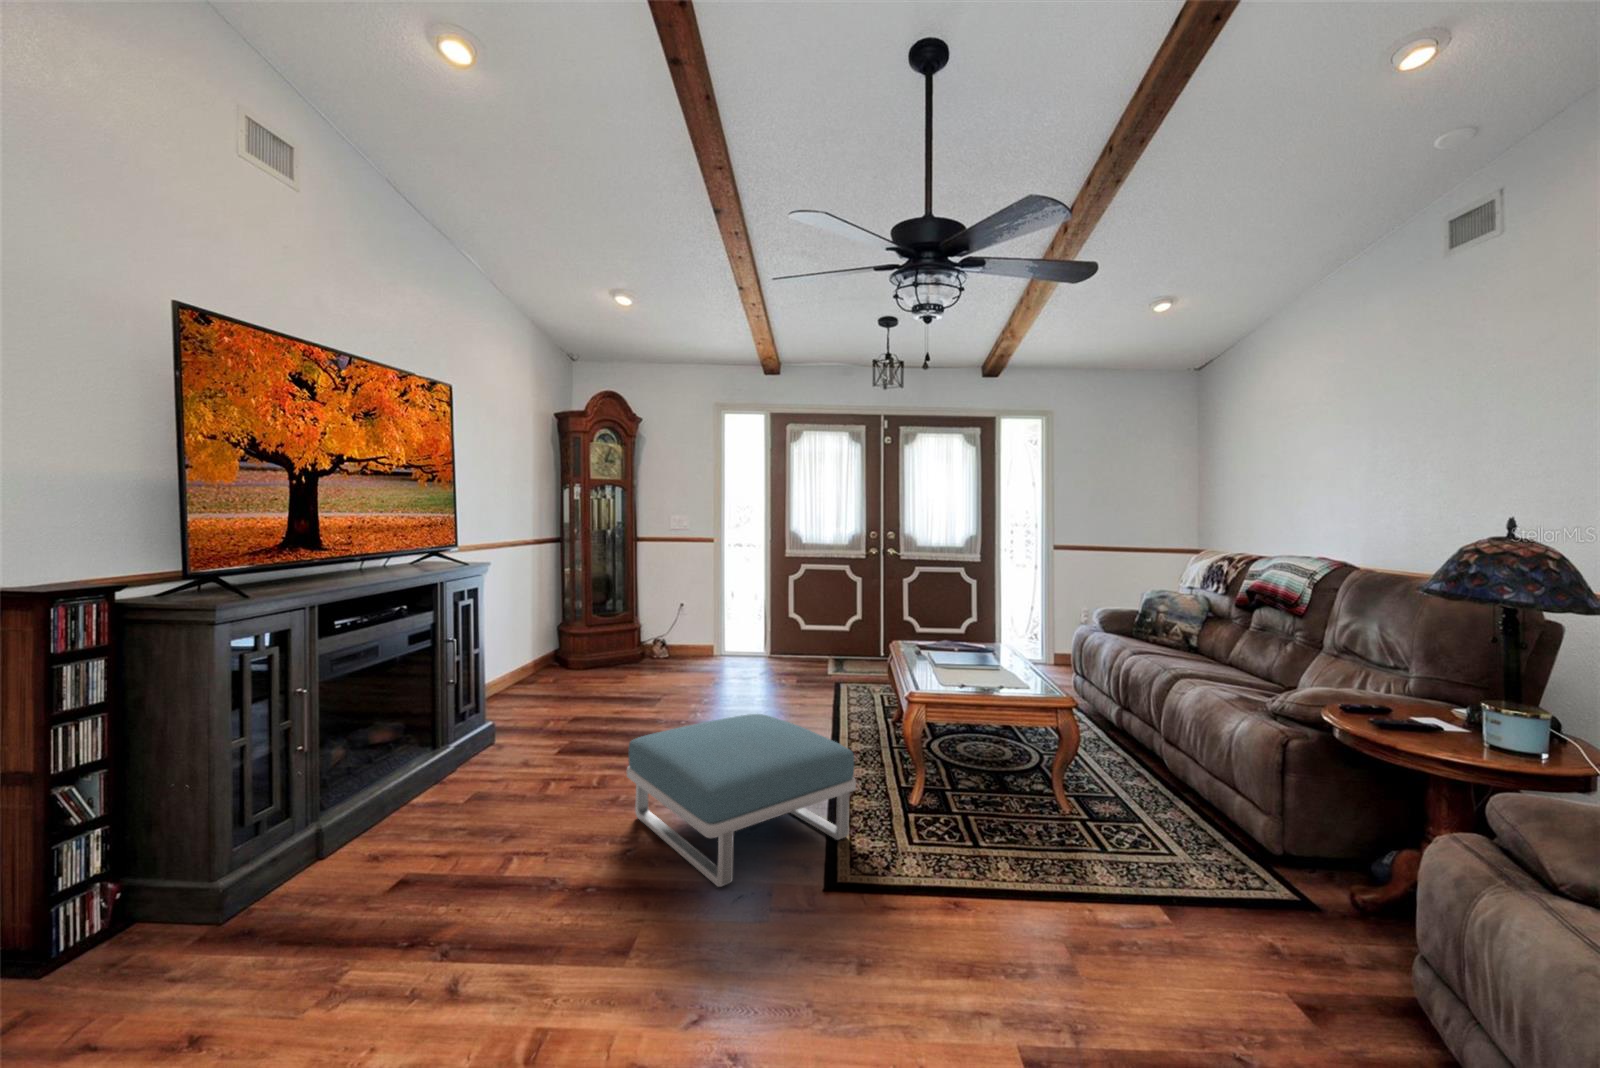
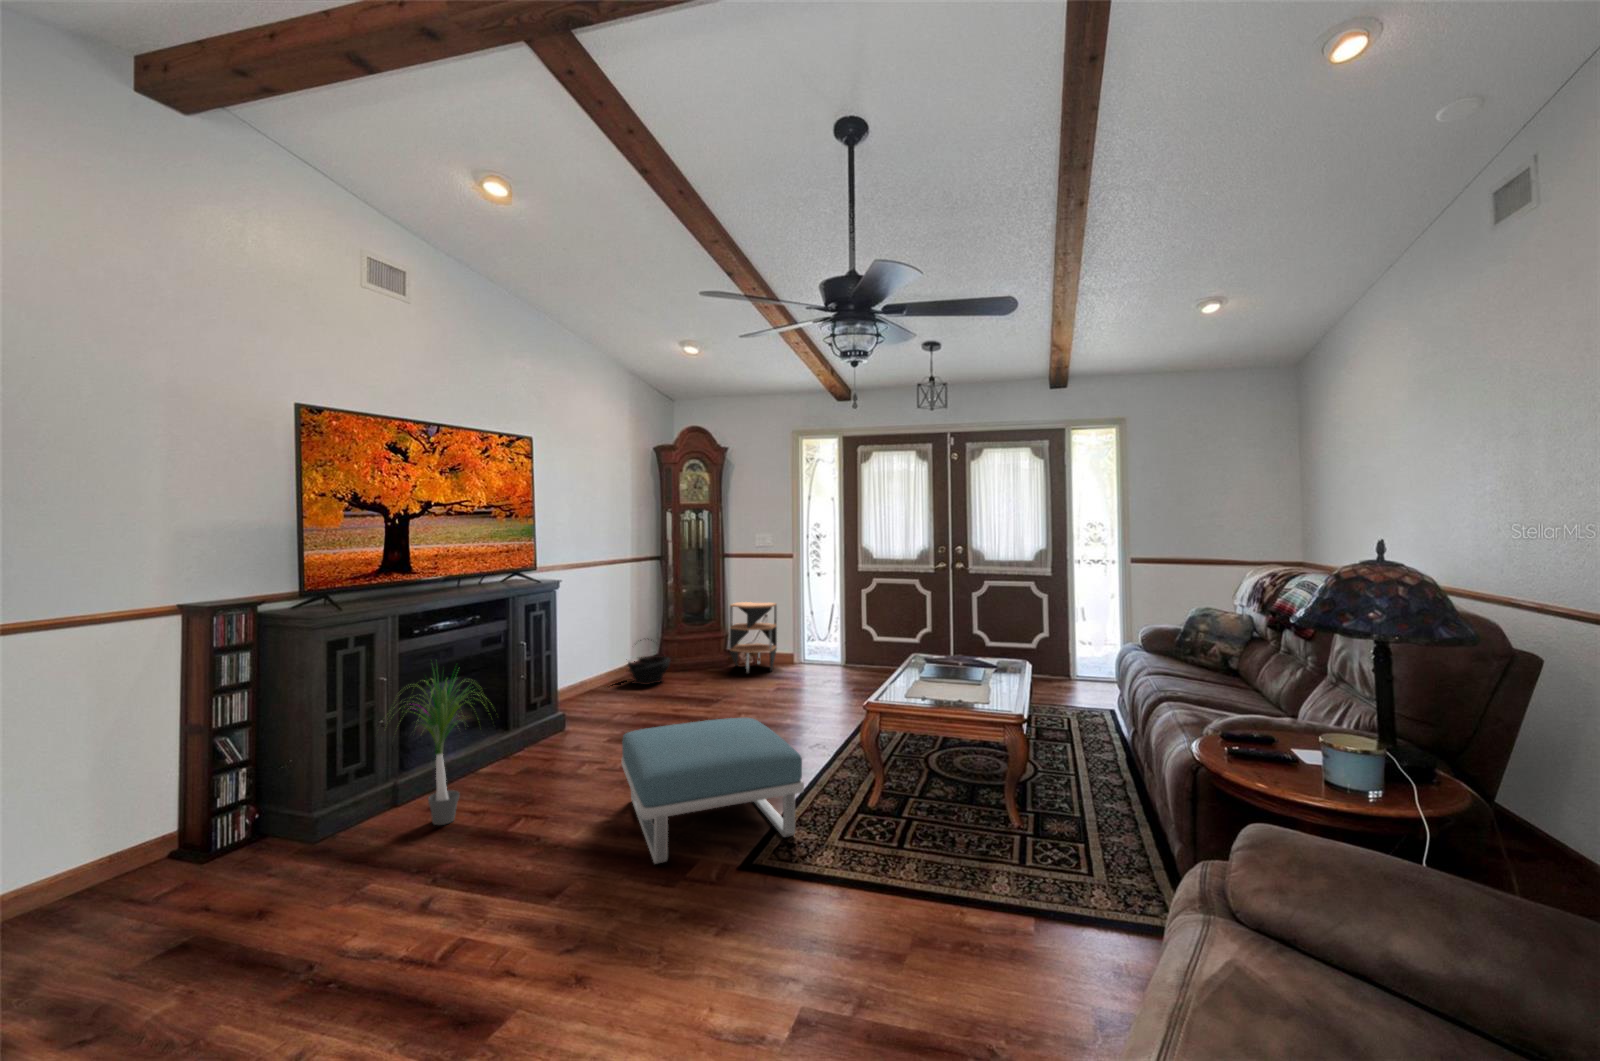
side table: none [649,588,700,666] -> present [730,602,777,673]
basket: none [530,630,587,683] -> present [627,639,670,685]
potted plant: none [308,657,473,875] -> present [390,671,492,825]

